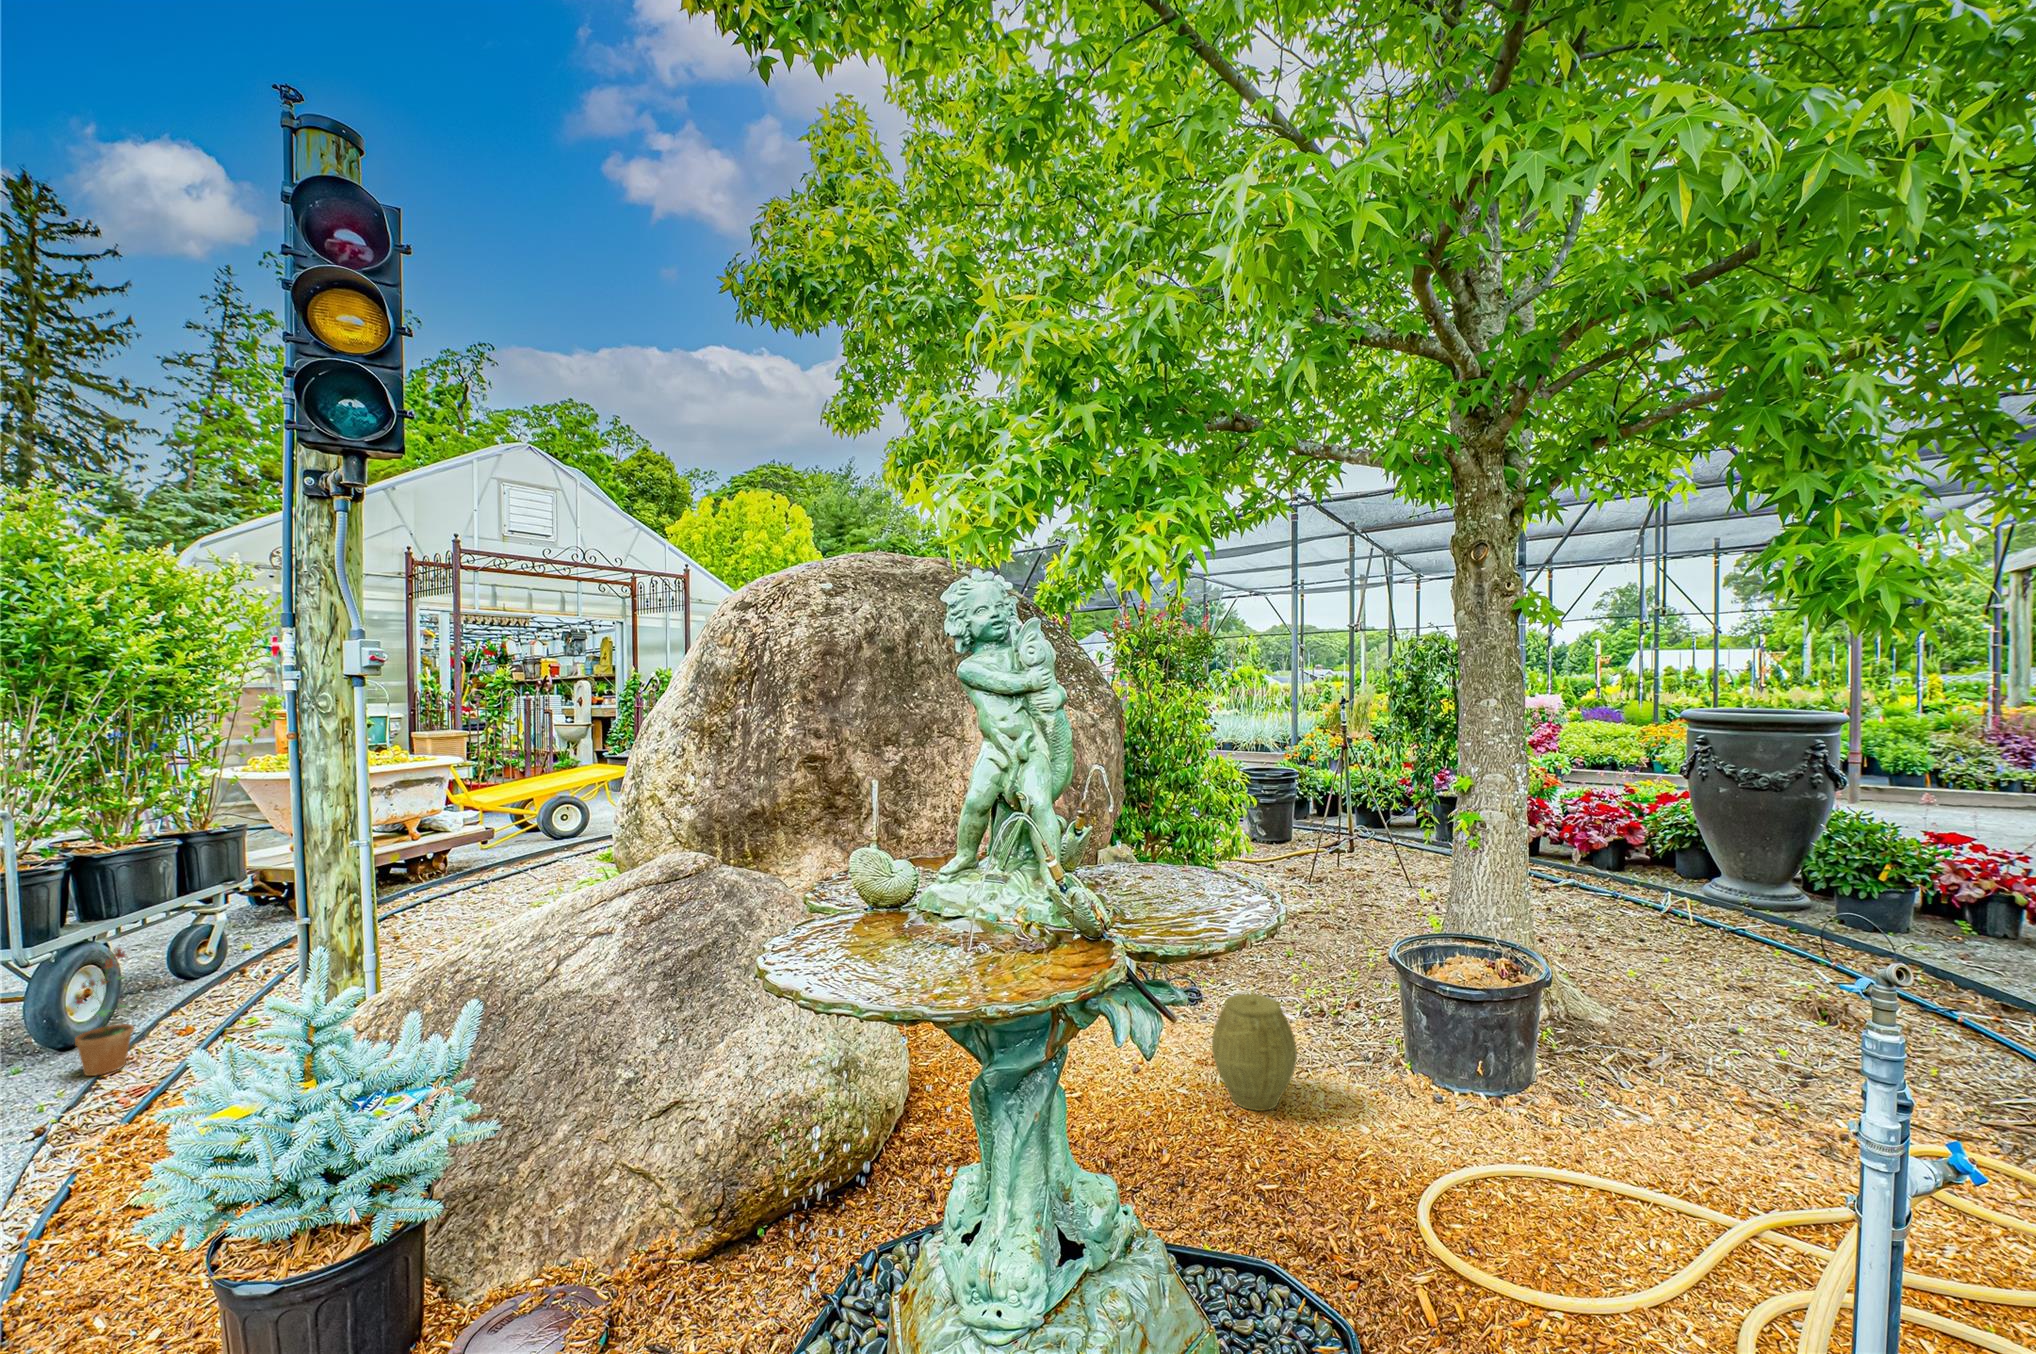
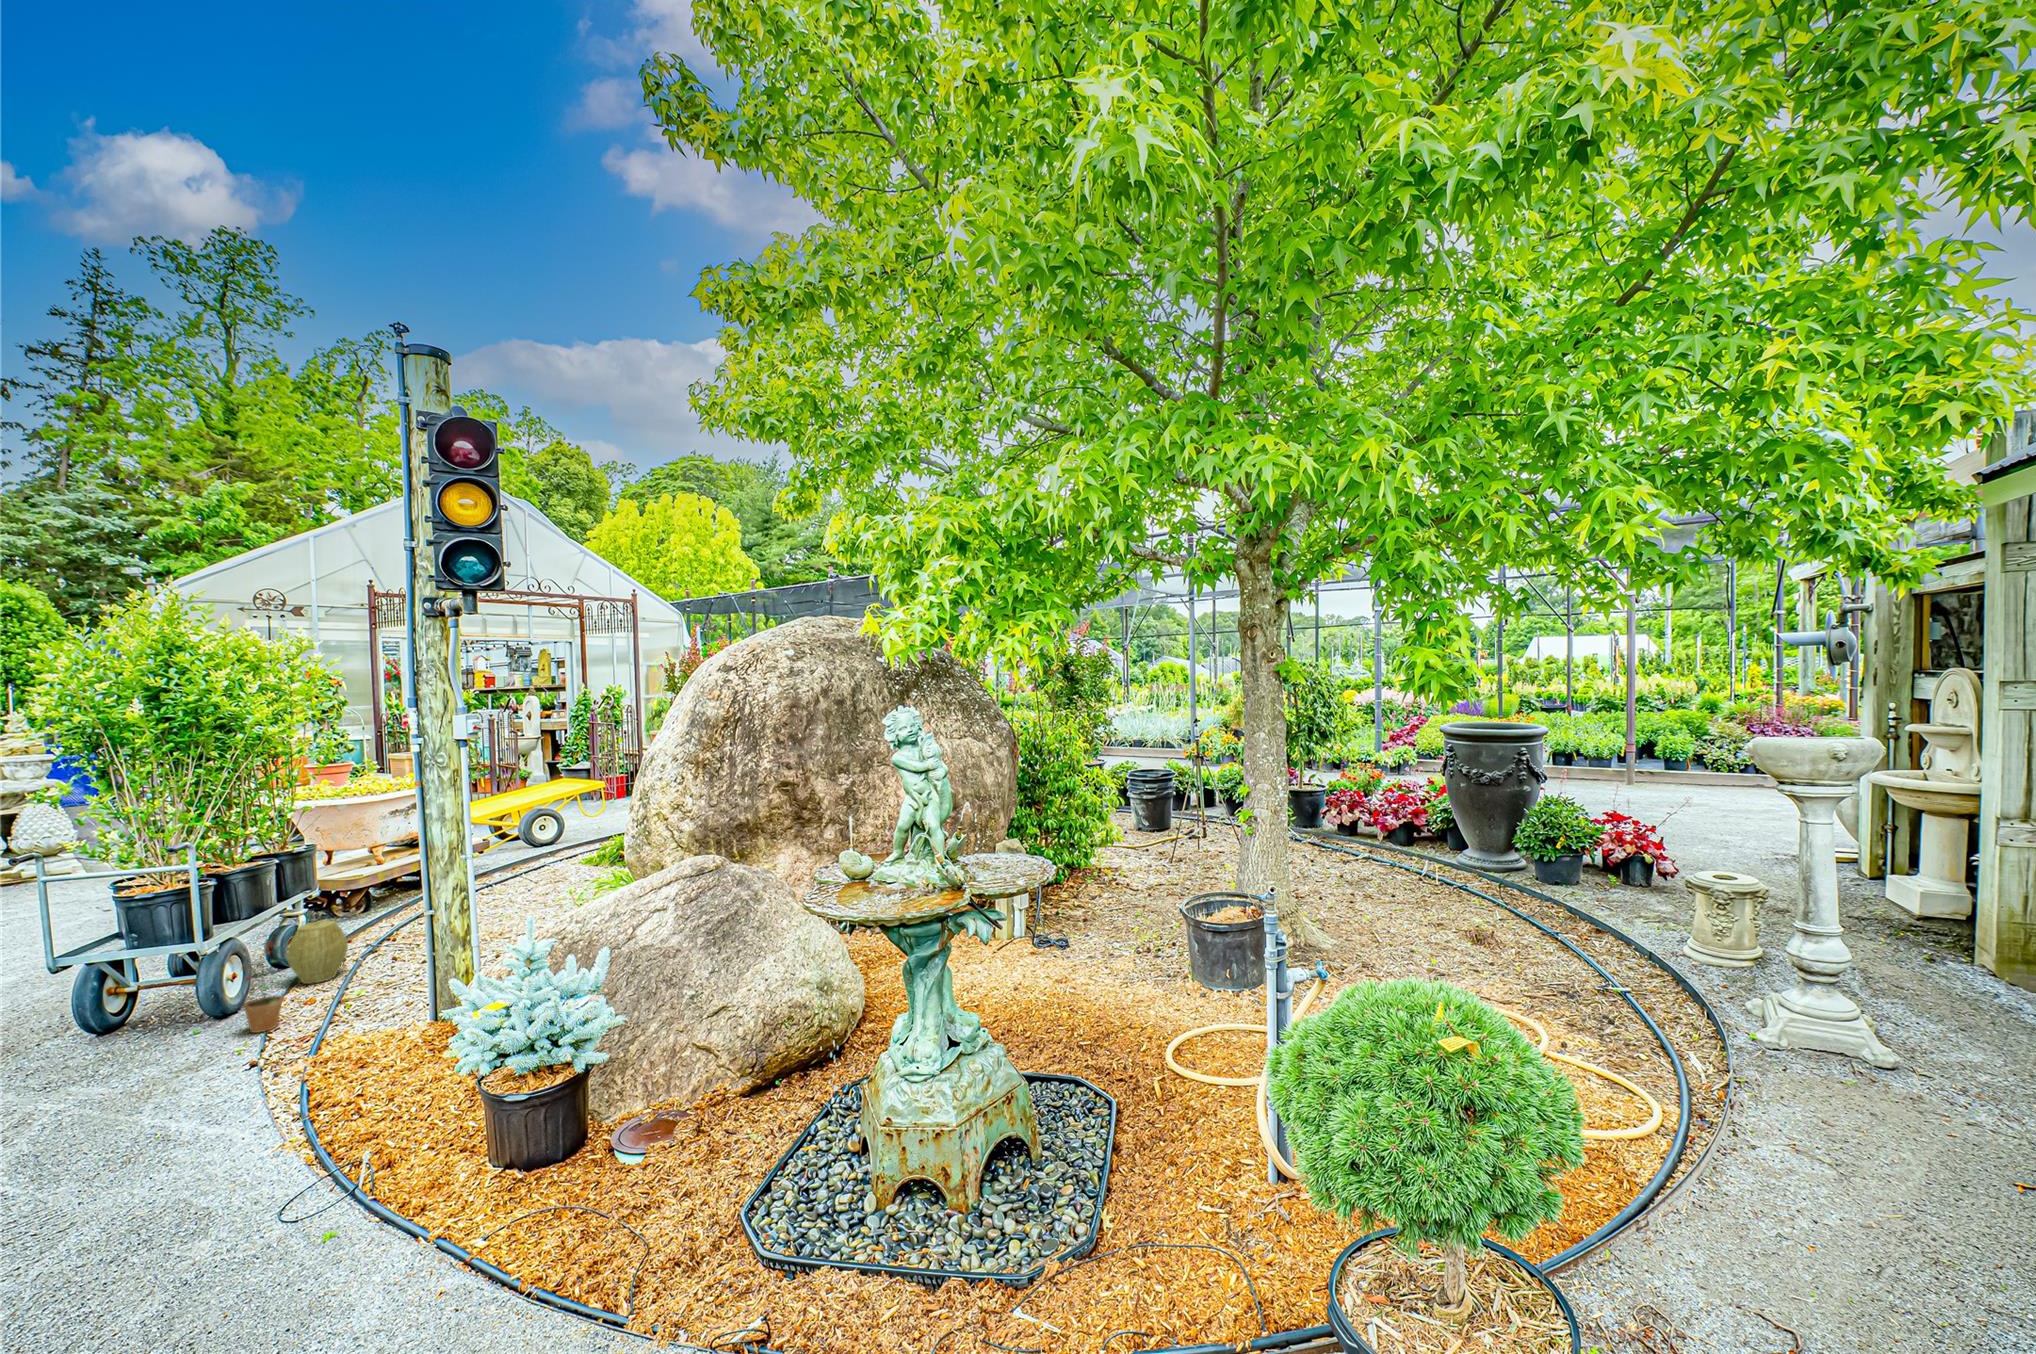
woven basket: present [1212,994,1297,1111] -> present [287,921,348,984]

